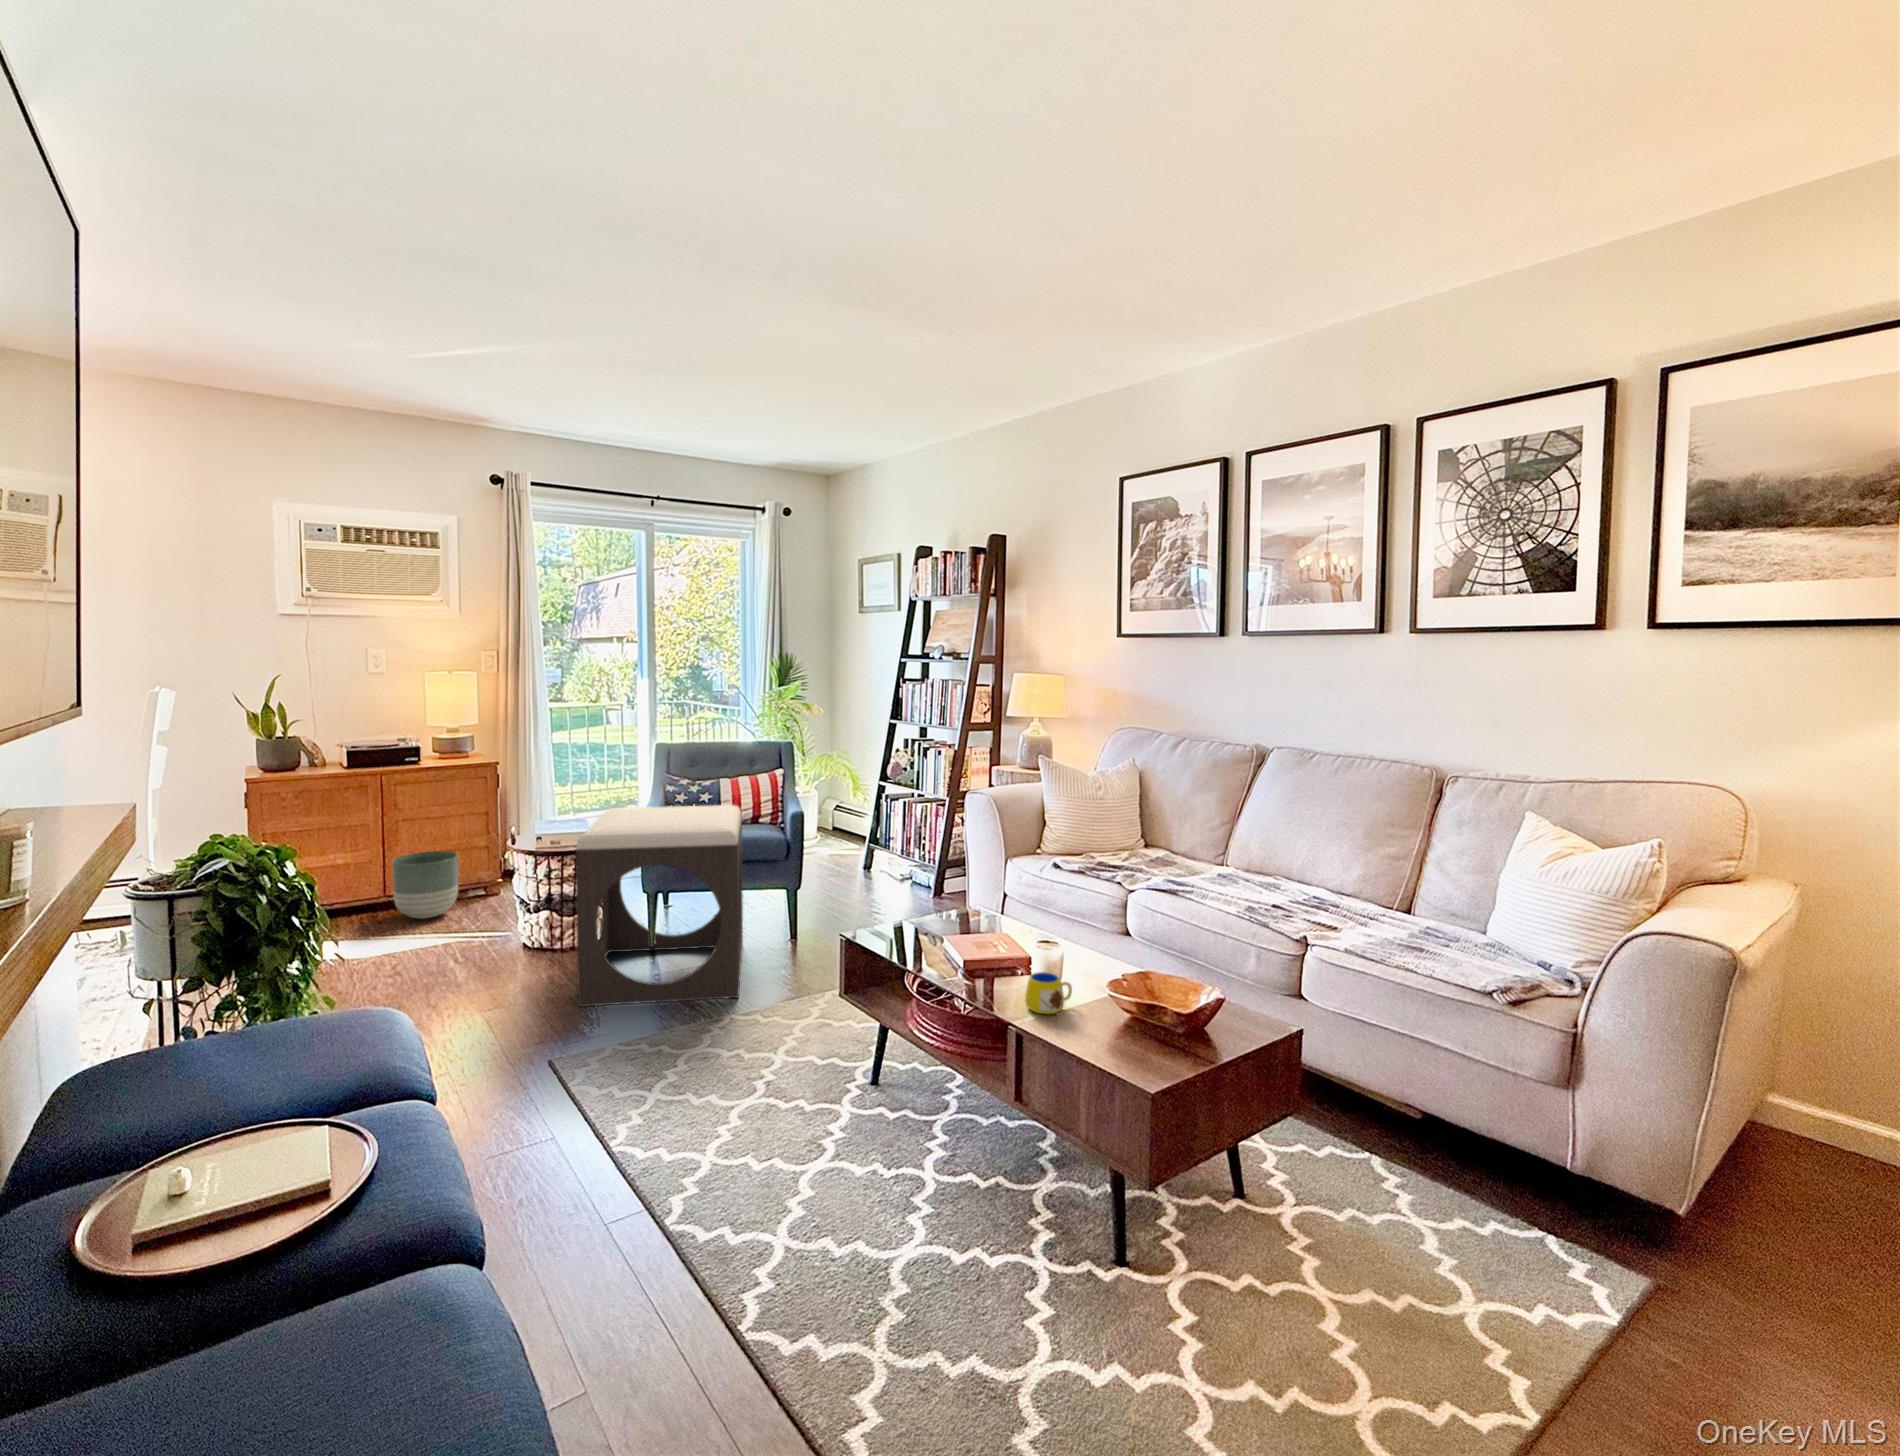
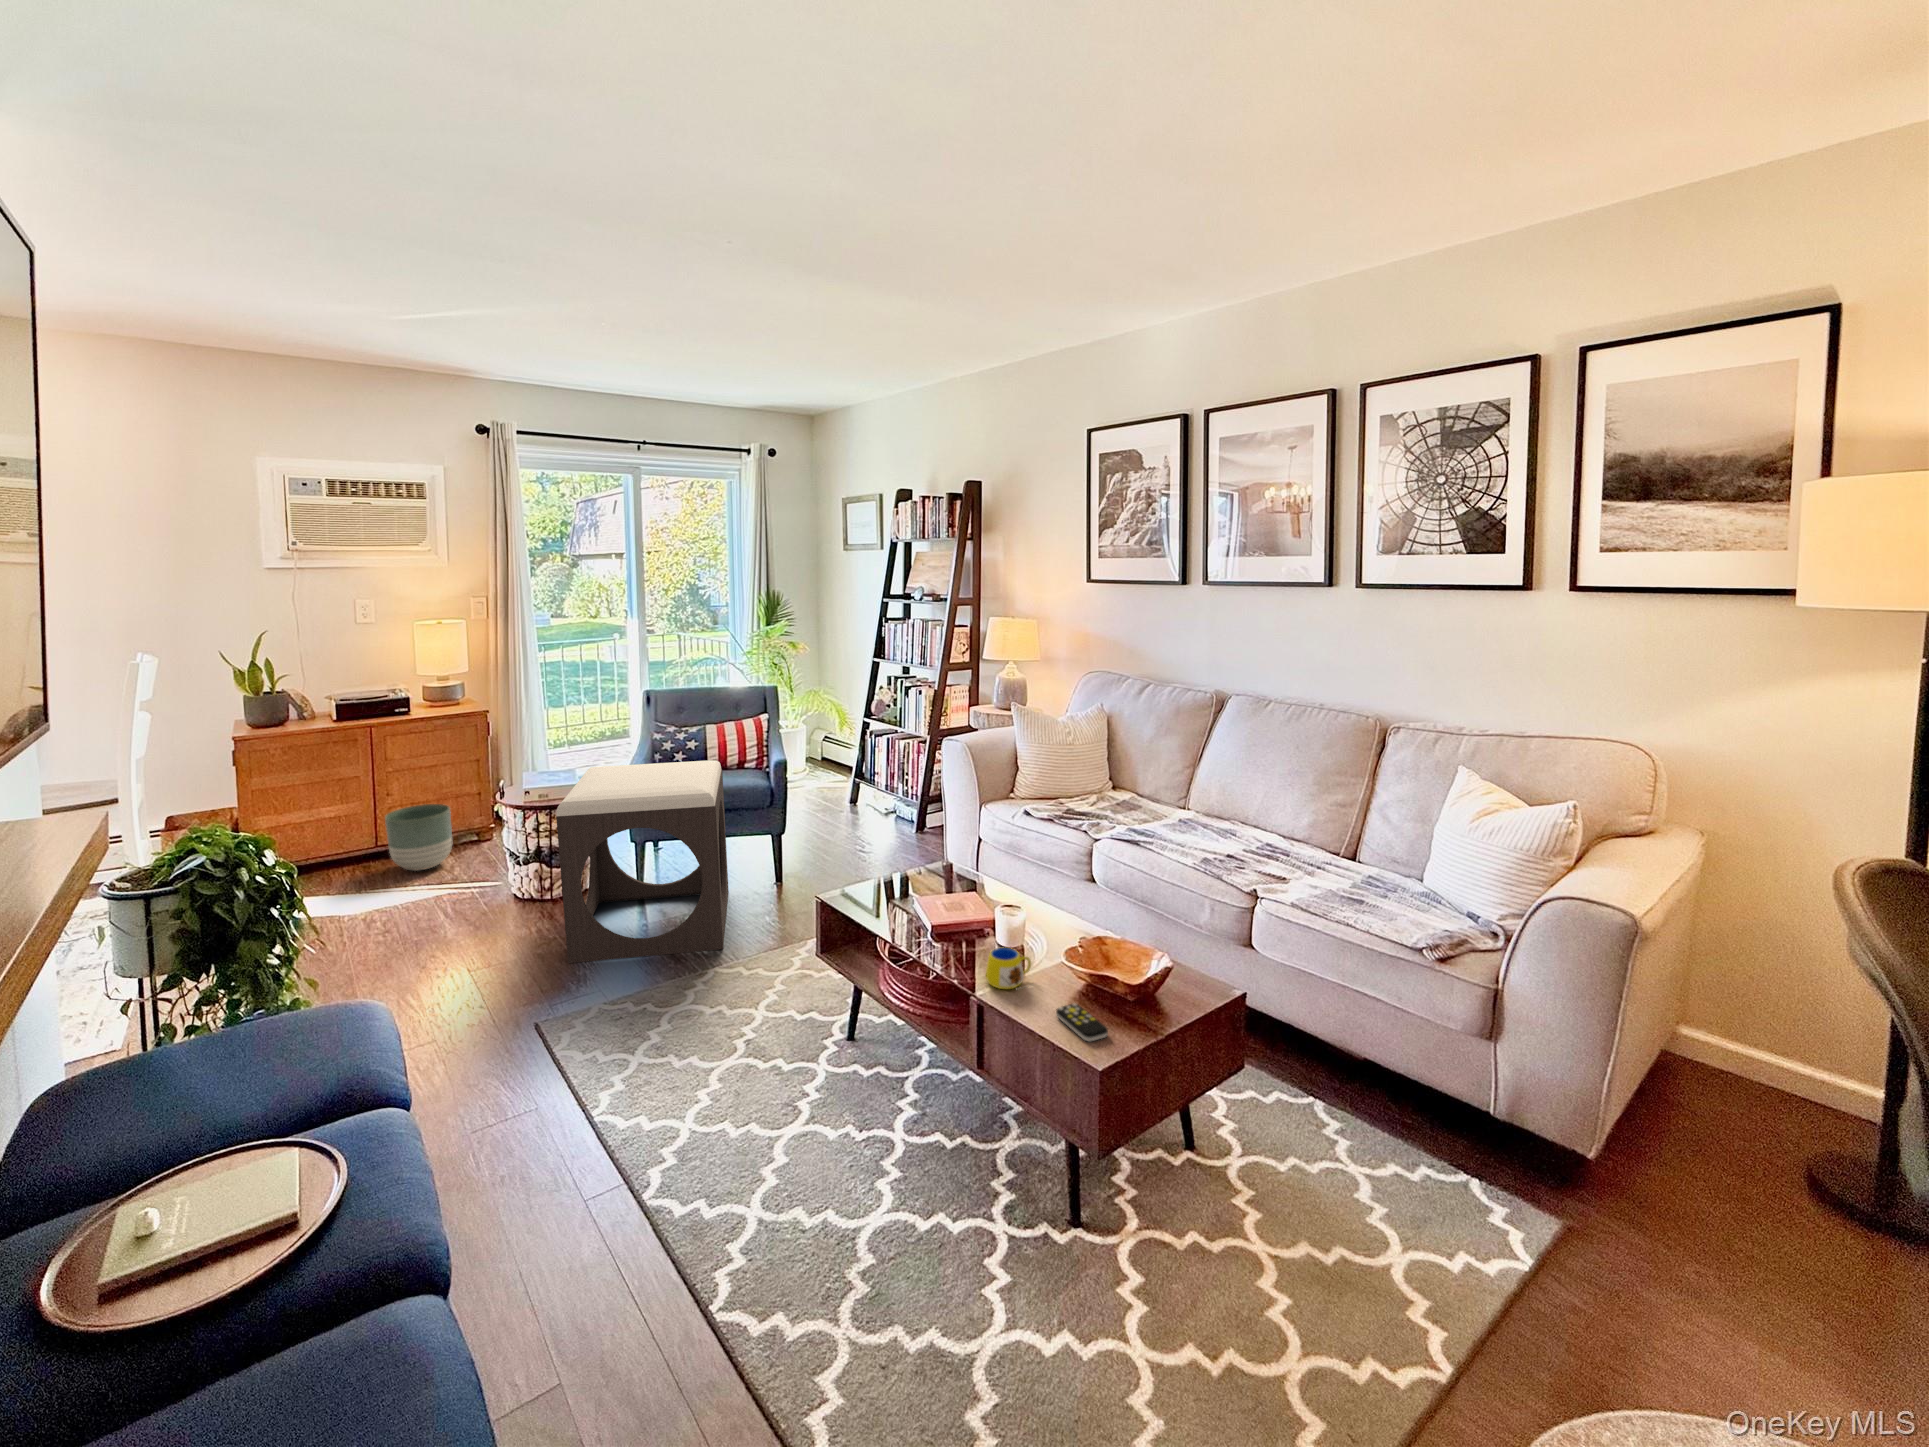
remote control: none [1101,1025,1157,1060] -> present [1056,1003,1108,1042]

